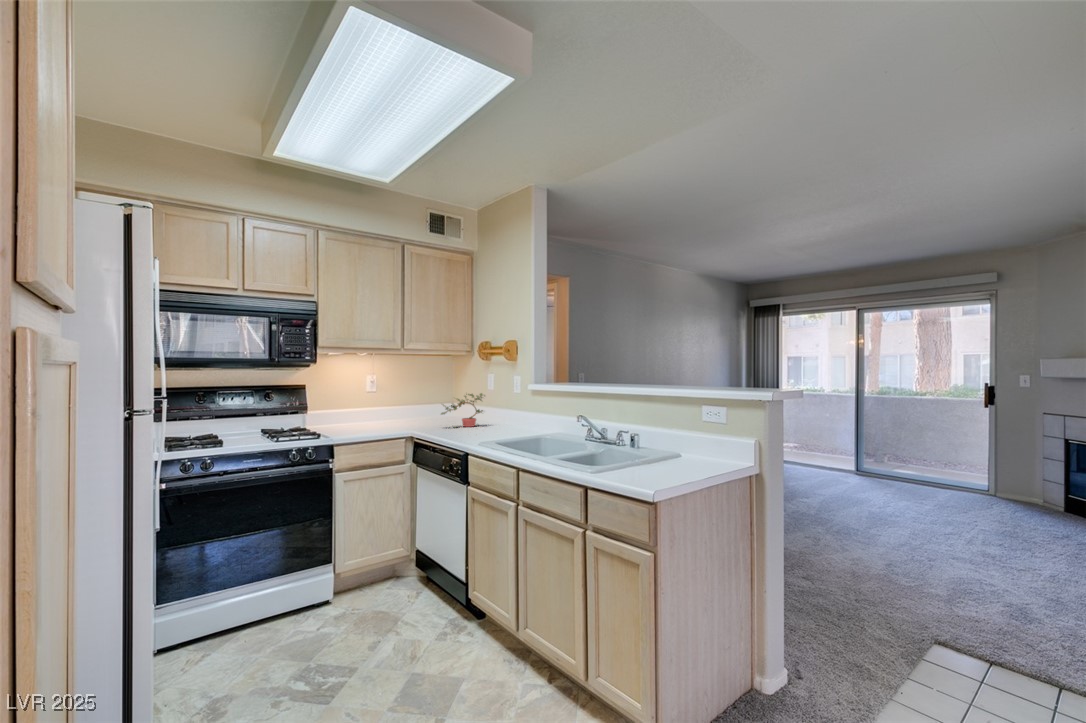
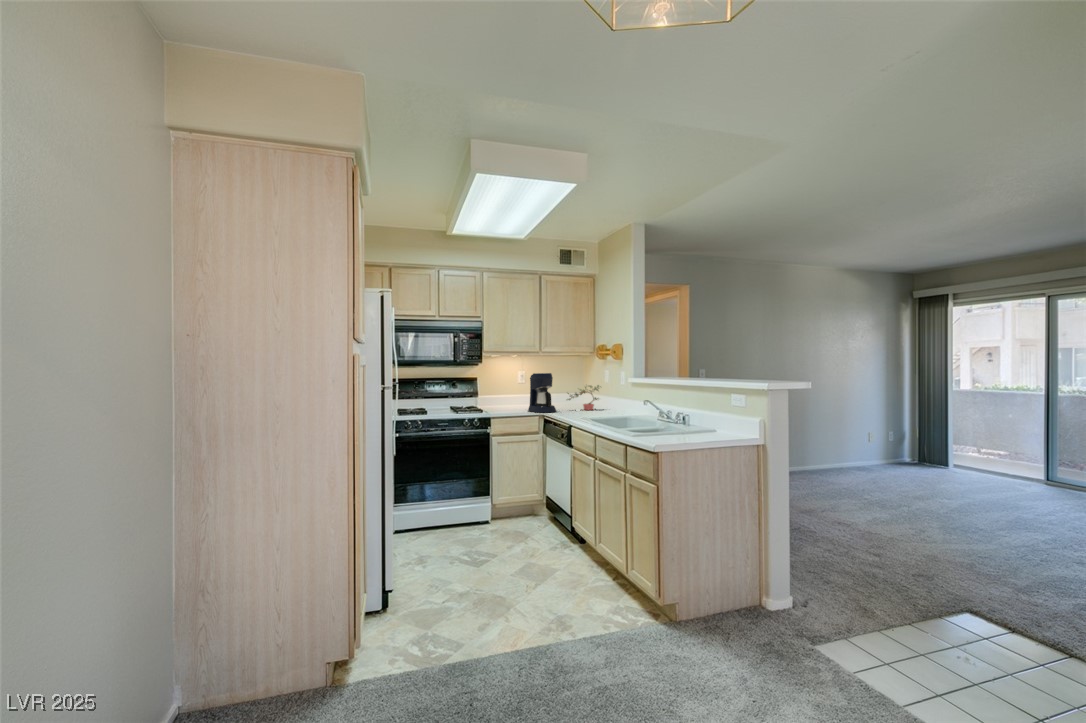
coffee maker: none [388,378,430,434] -> present [528,373,556,413]

